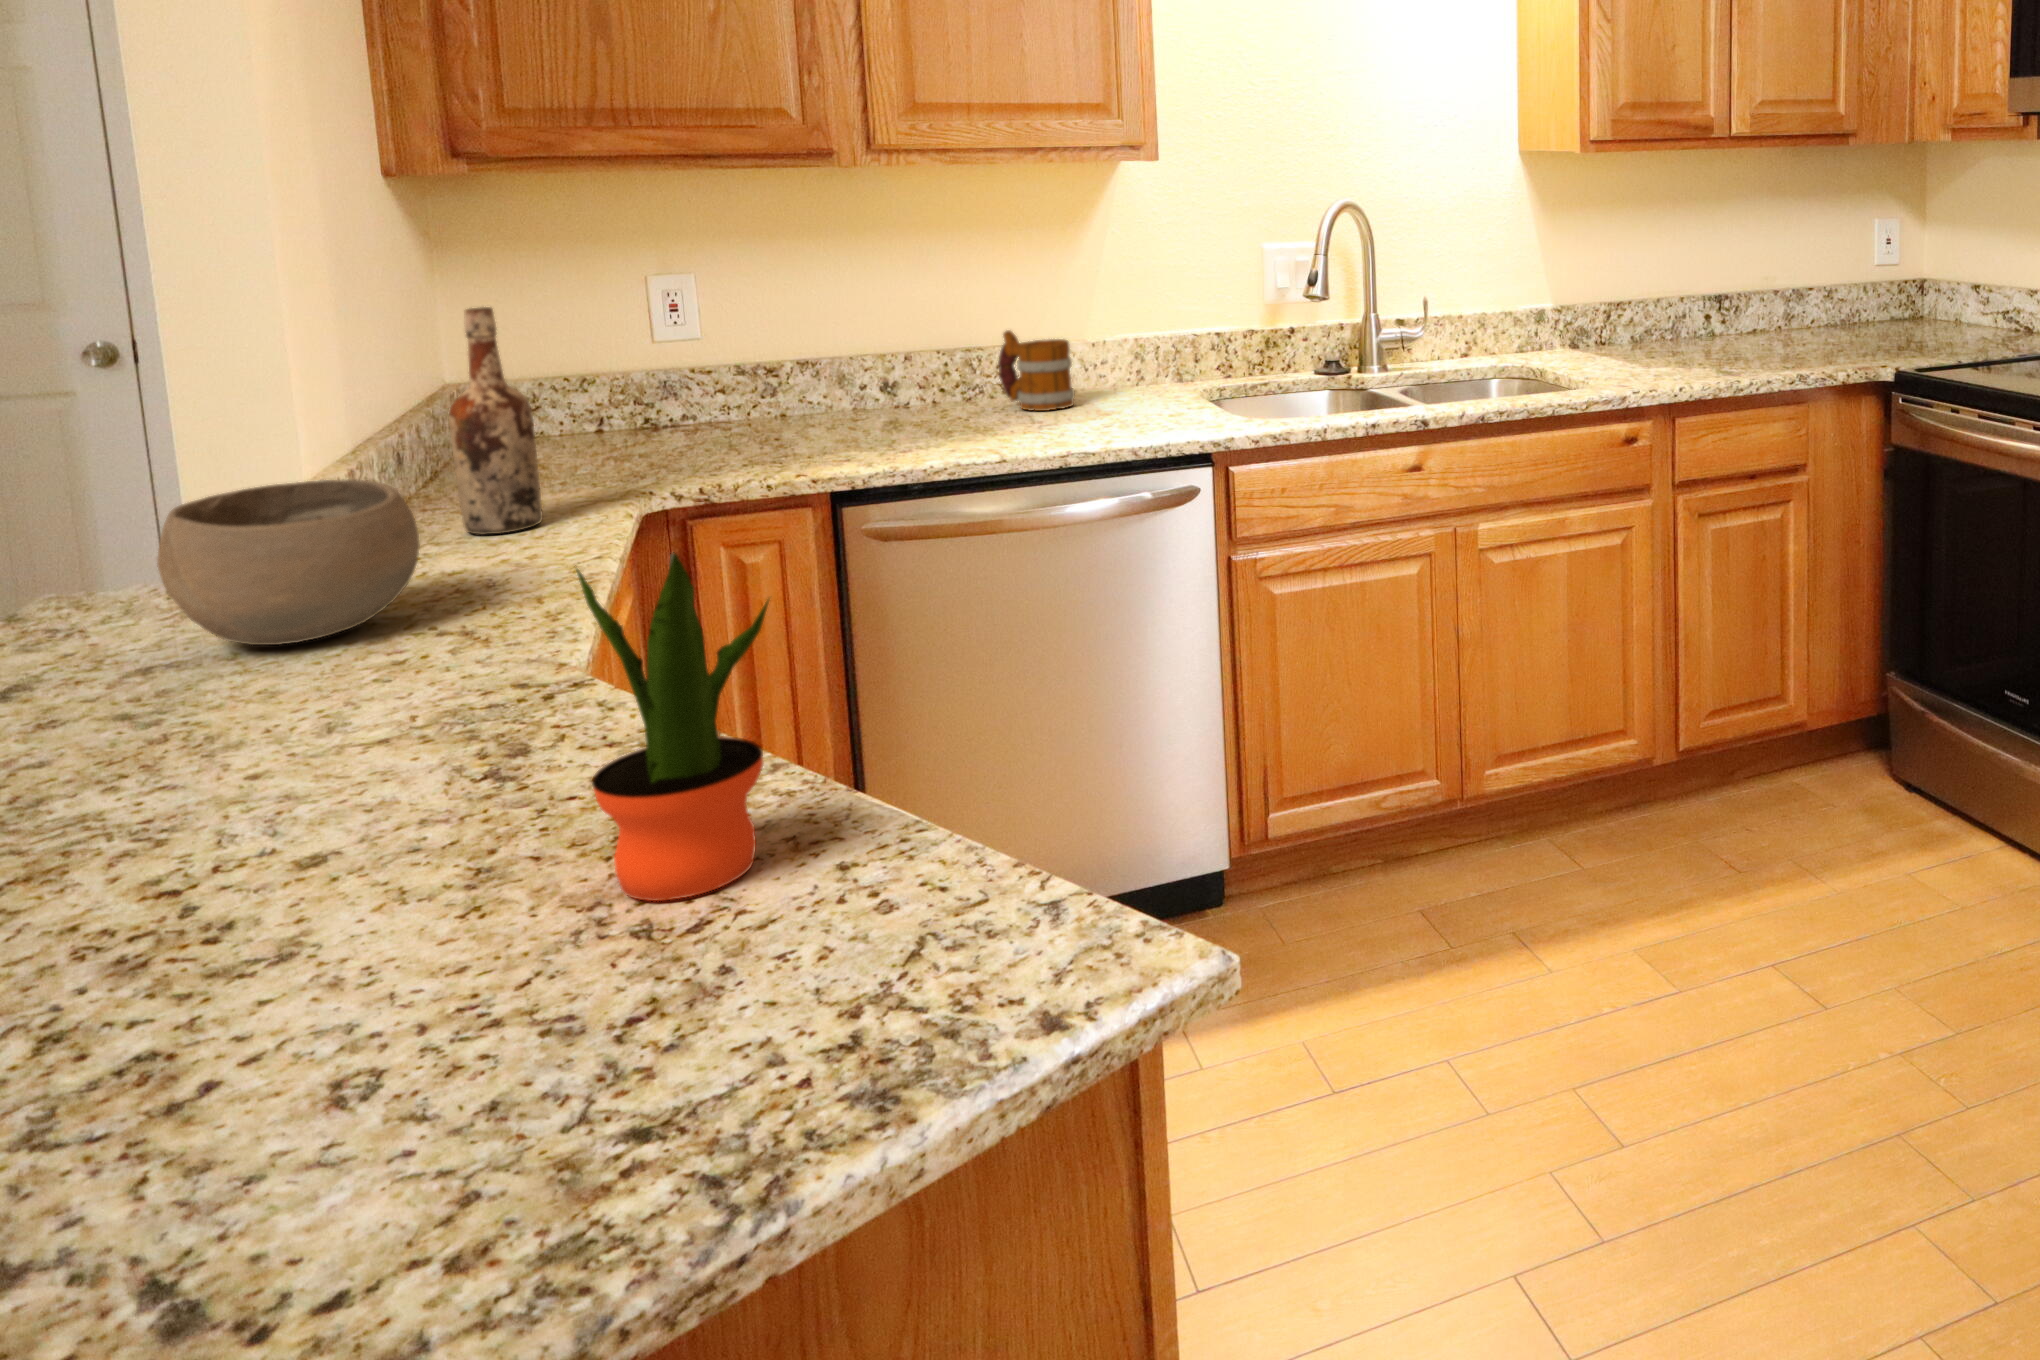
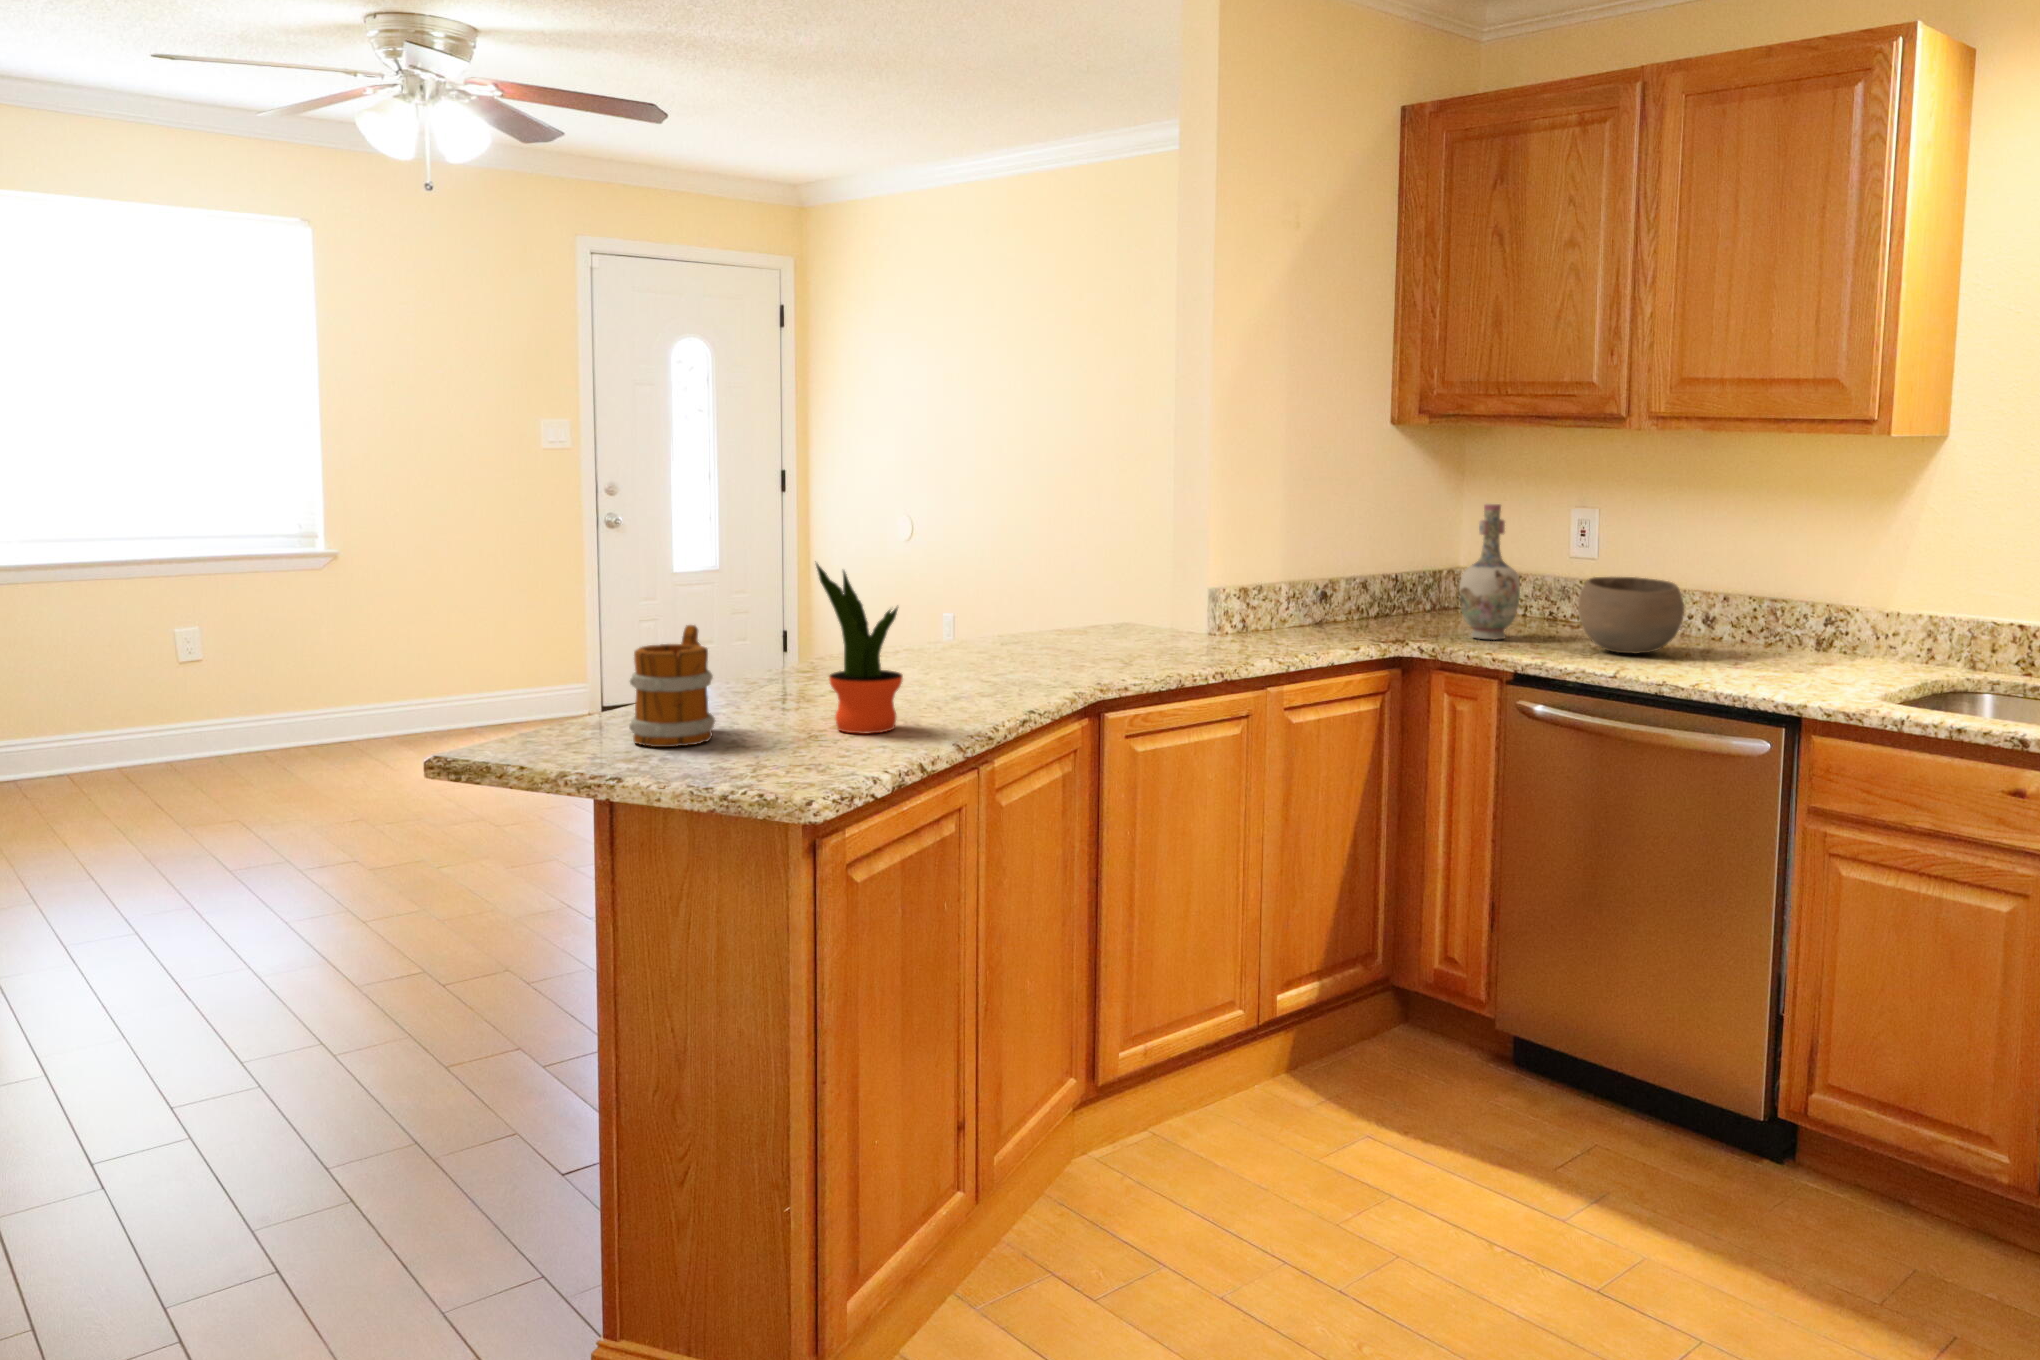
vase: none [645,281,737,466] -> present [1460,504,1520,640]
wine bottle: present [449,307,543,535] -> none [1282,500,1327,642]
mug: present [998,330,1075,411] -> present [629,625,715,747]
bowl: present [157,479,420,645] -> present [1578,577,1684,654]

